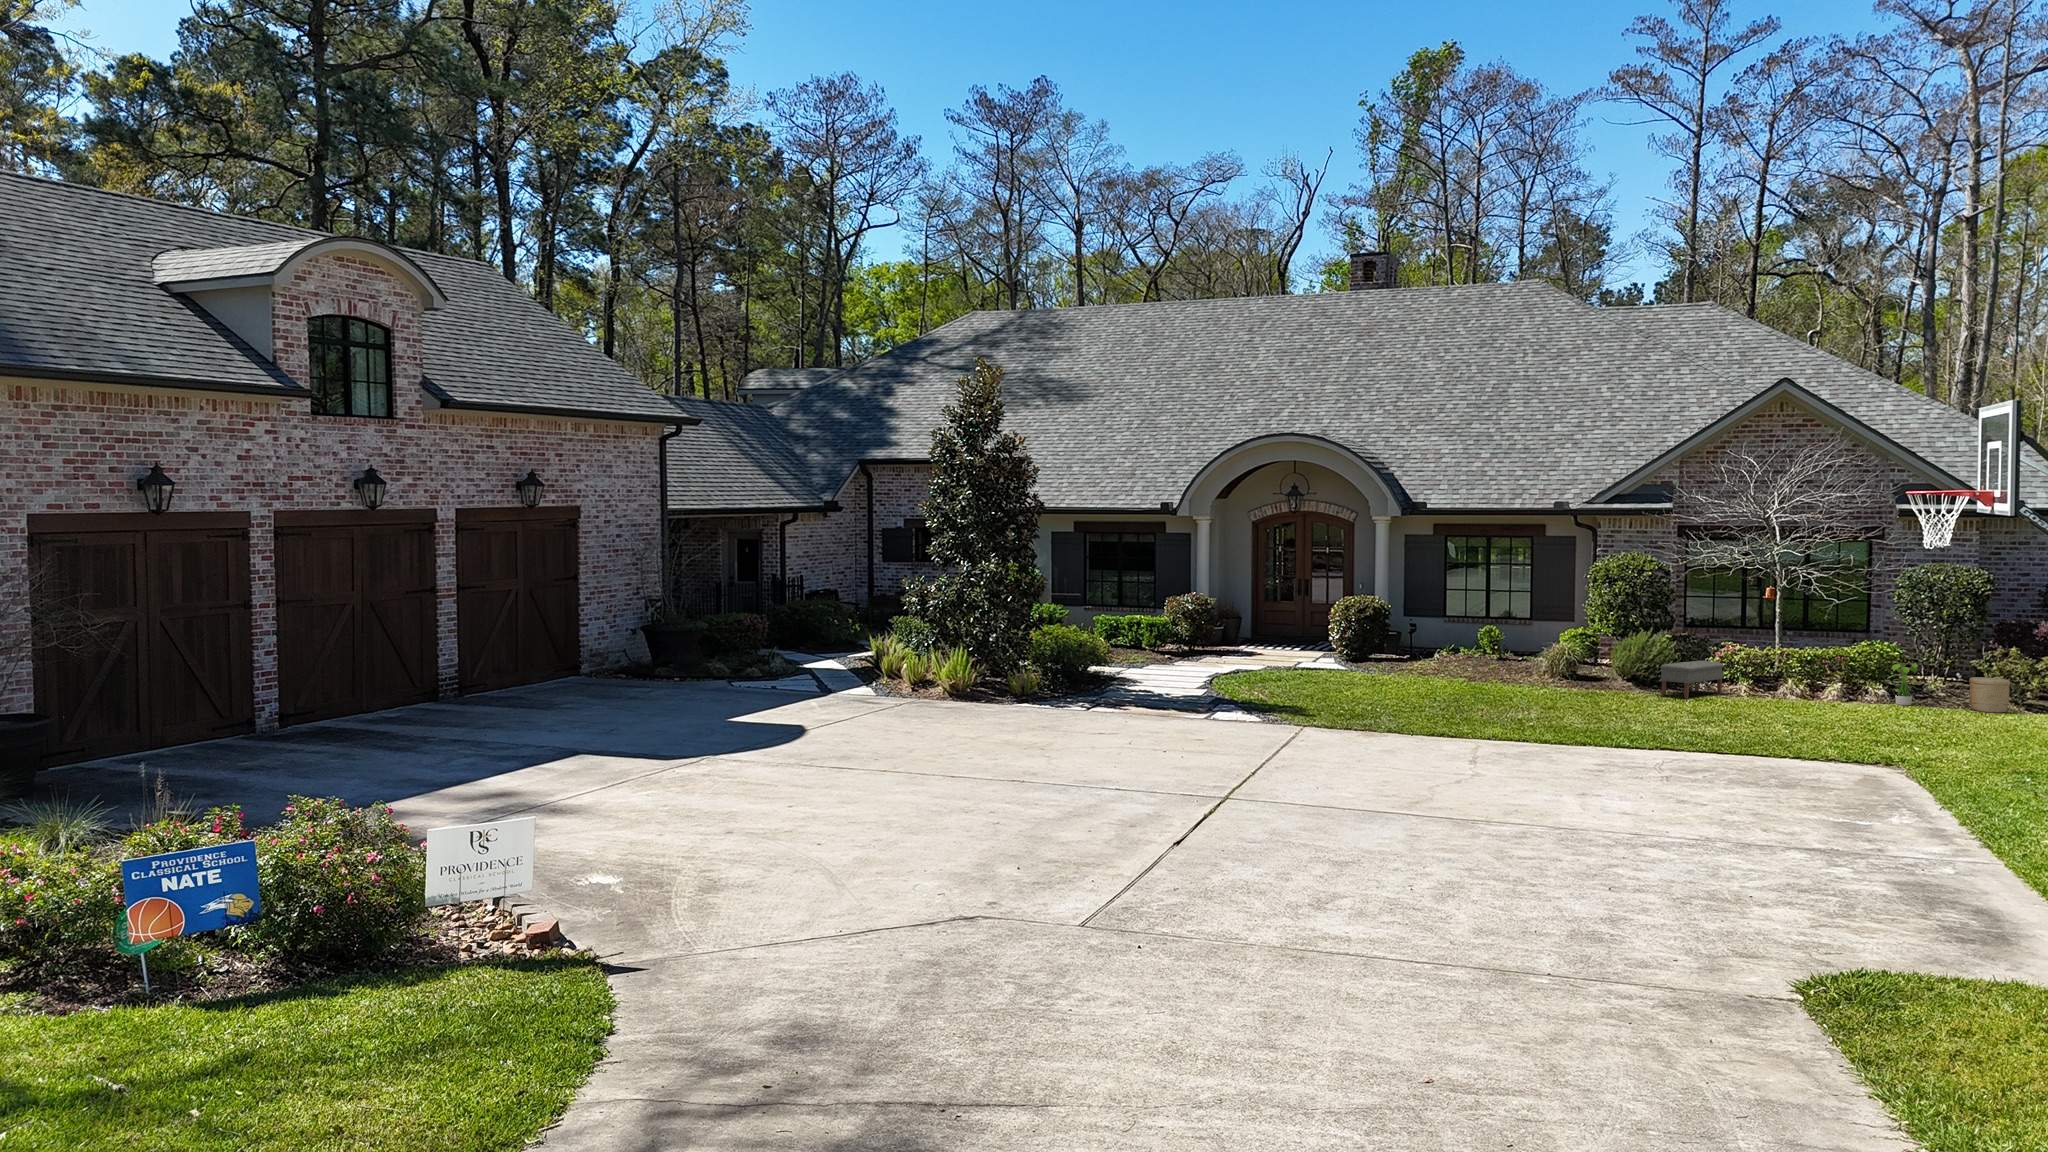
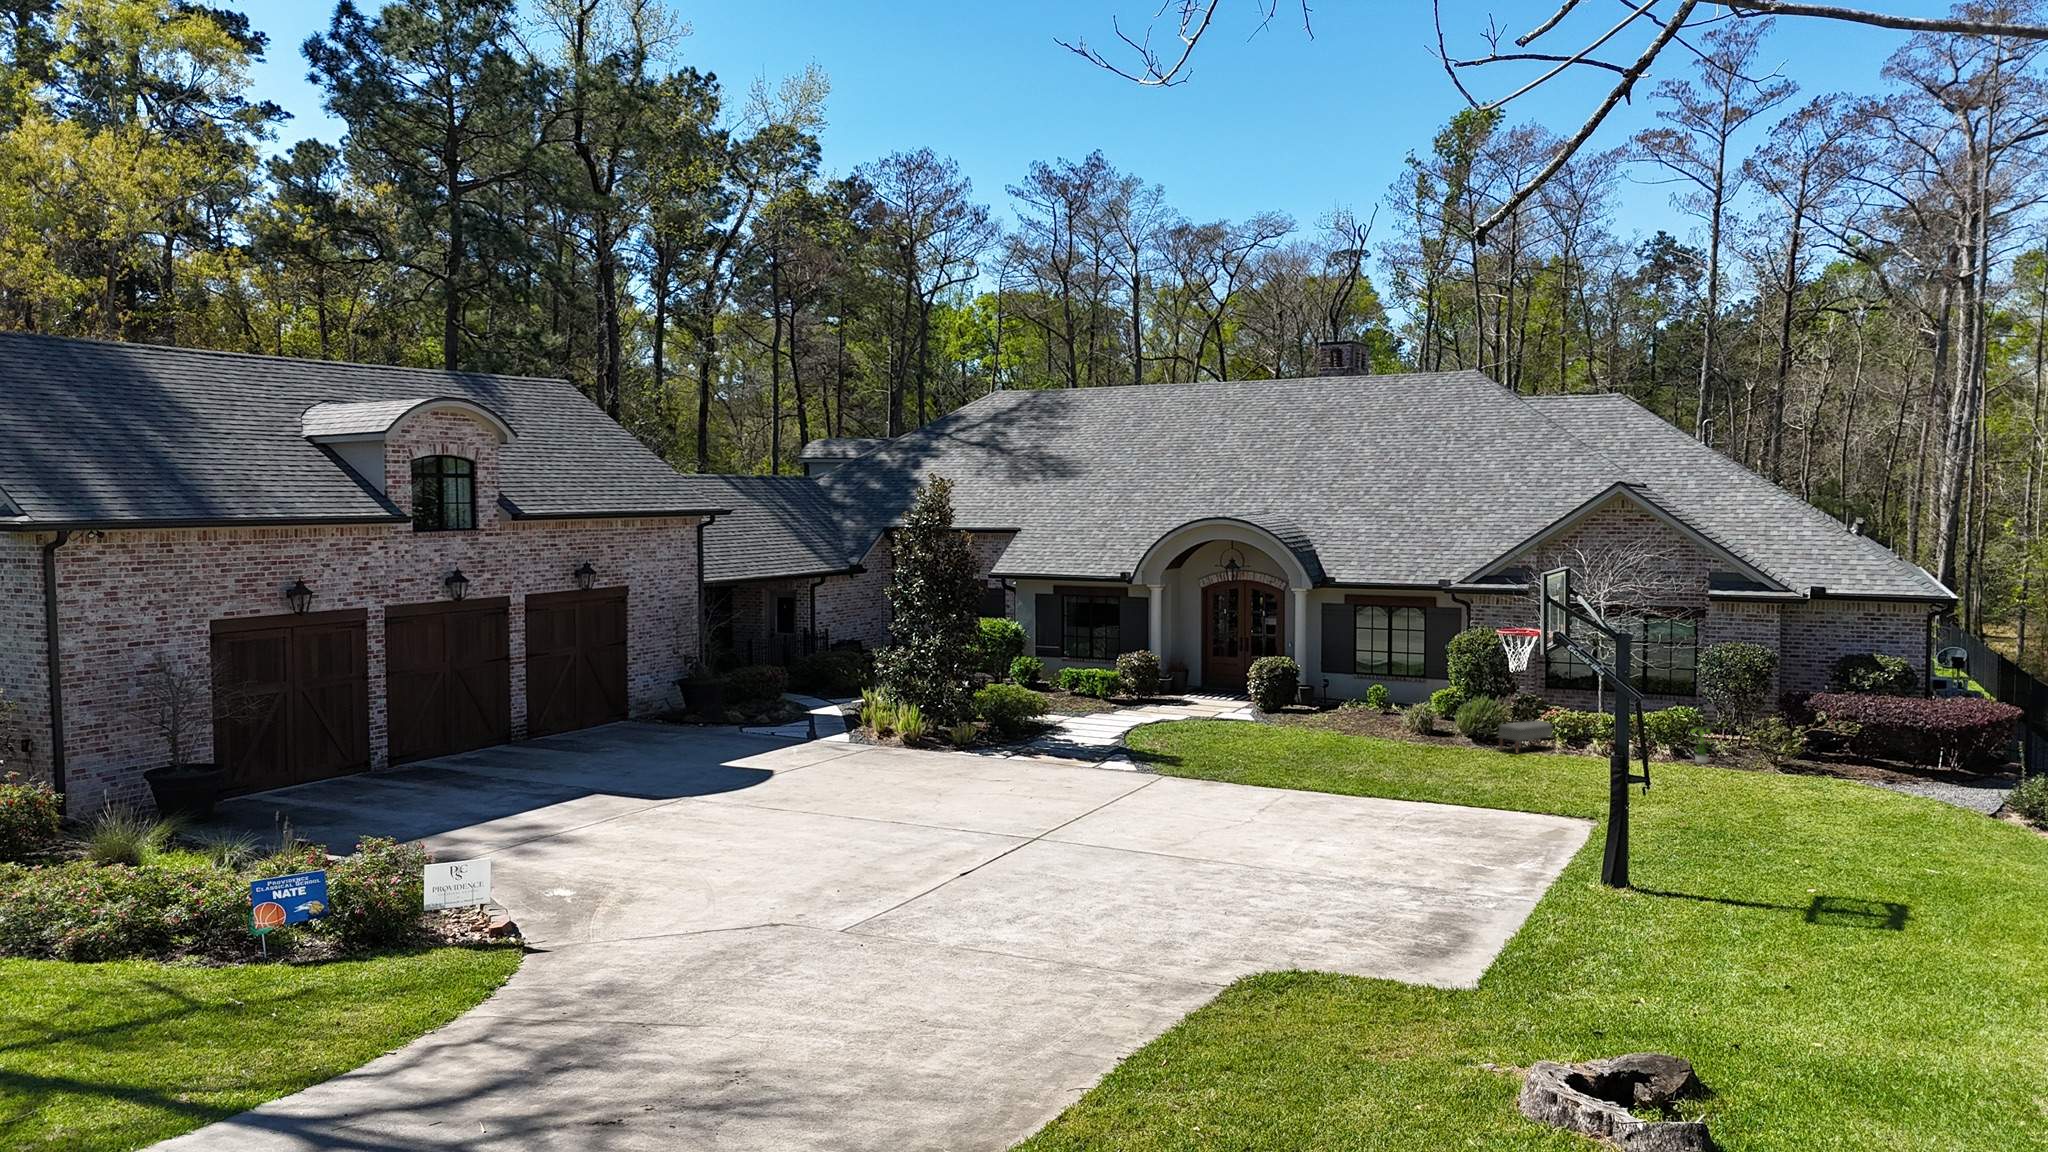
woven basket: present [1969,677,2010,713] -> none [1752,741,1785,772]

